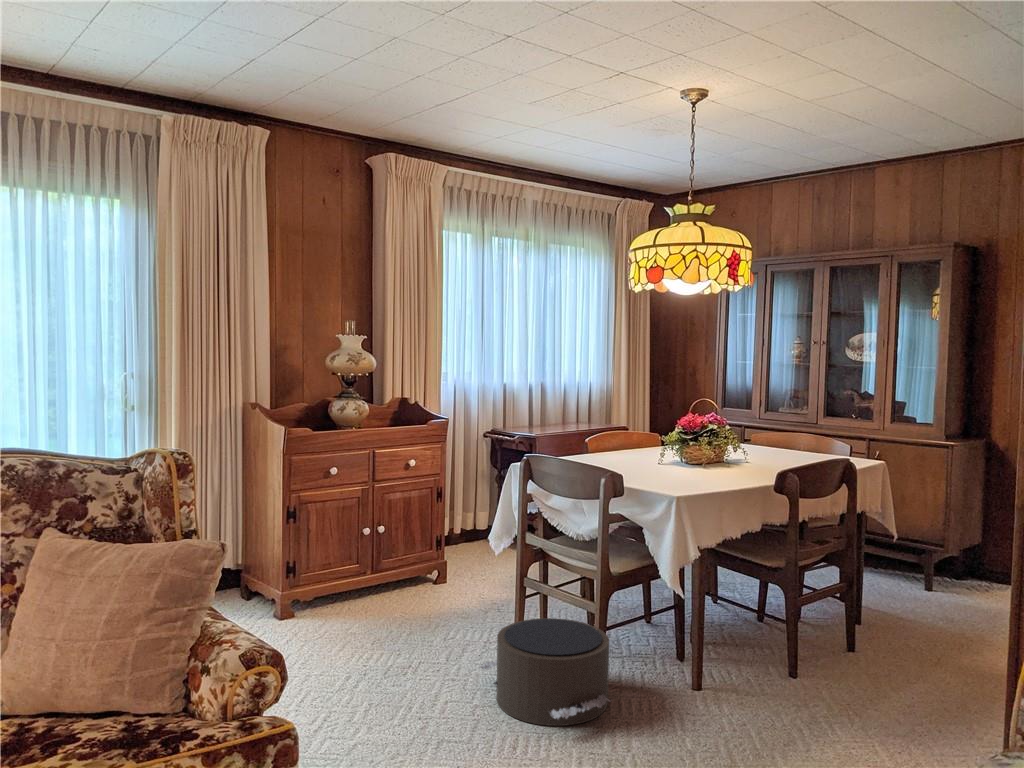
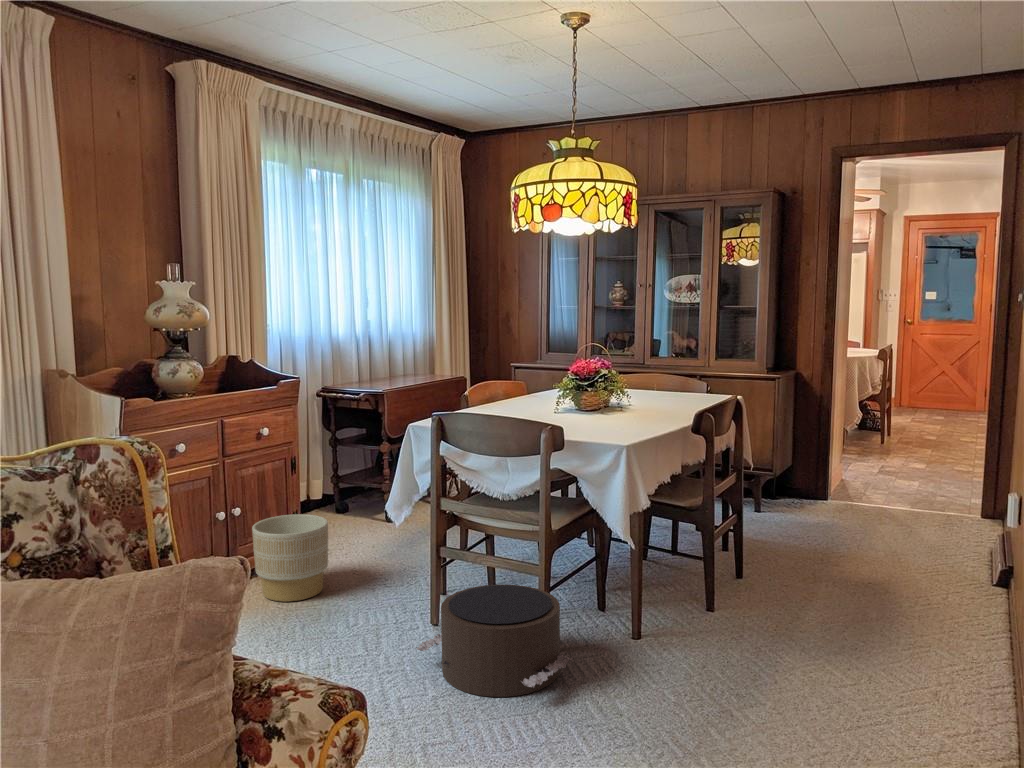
planter: none [390,536,454,611] -> present [252,514,328,602]

